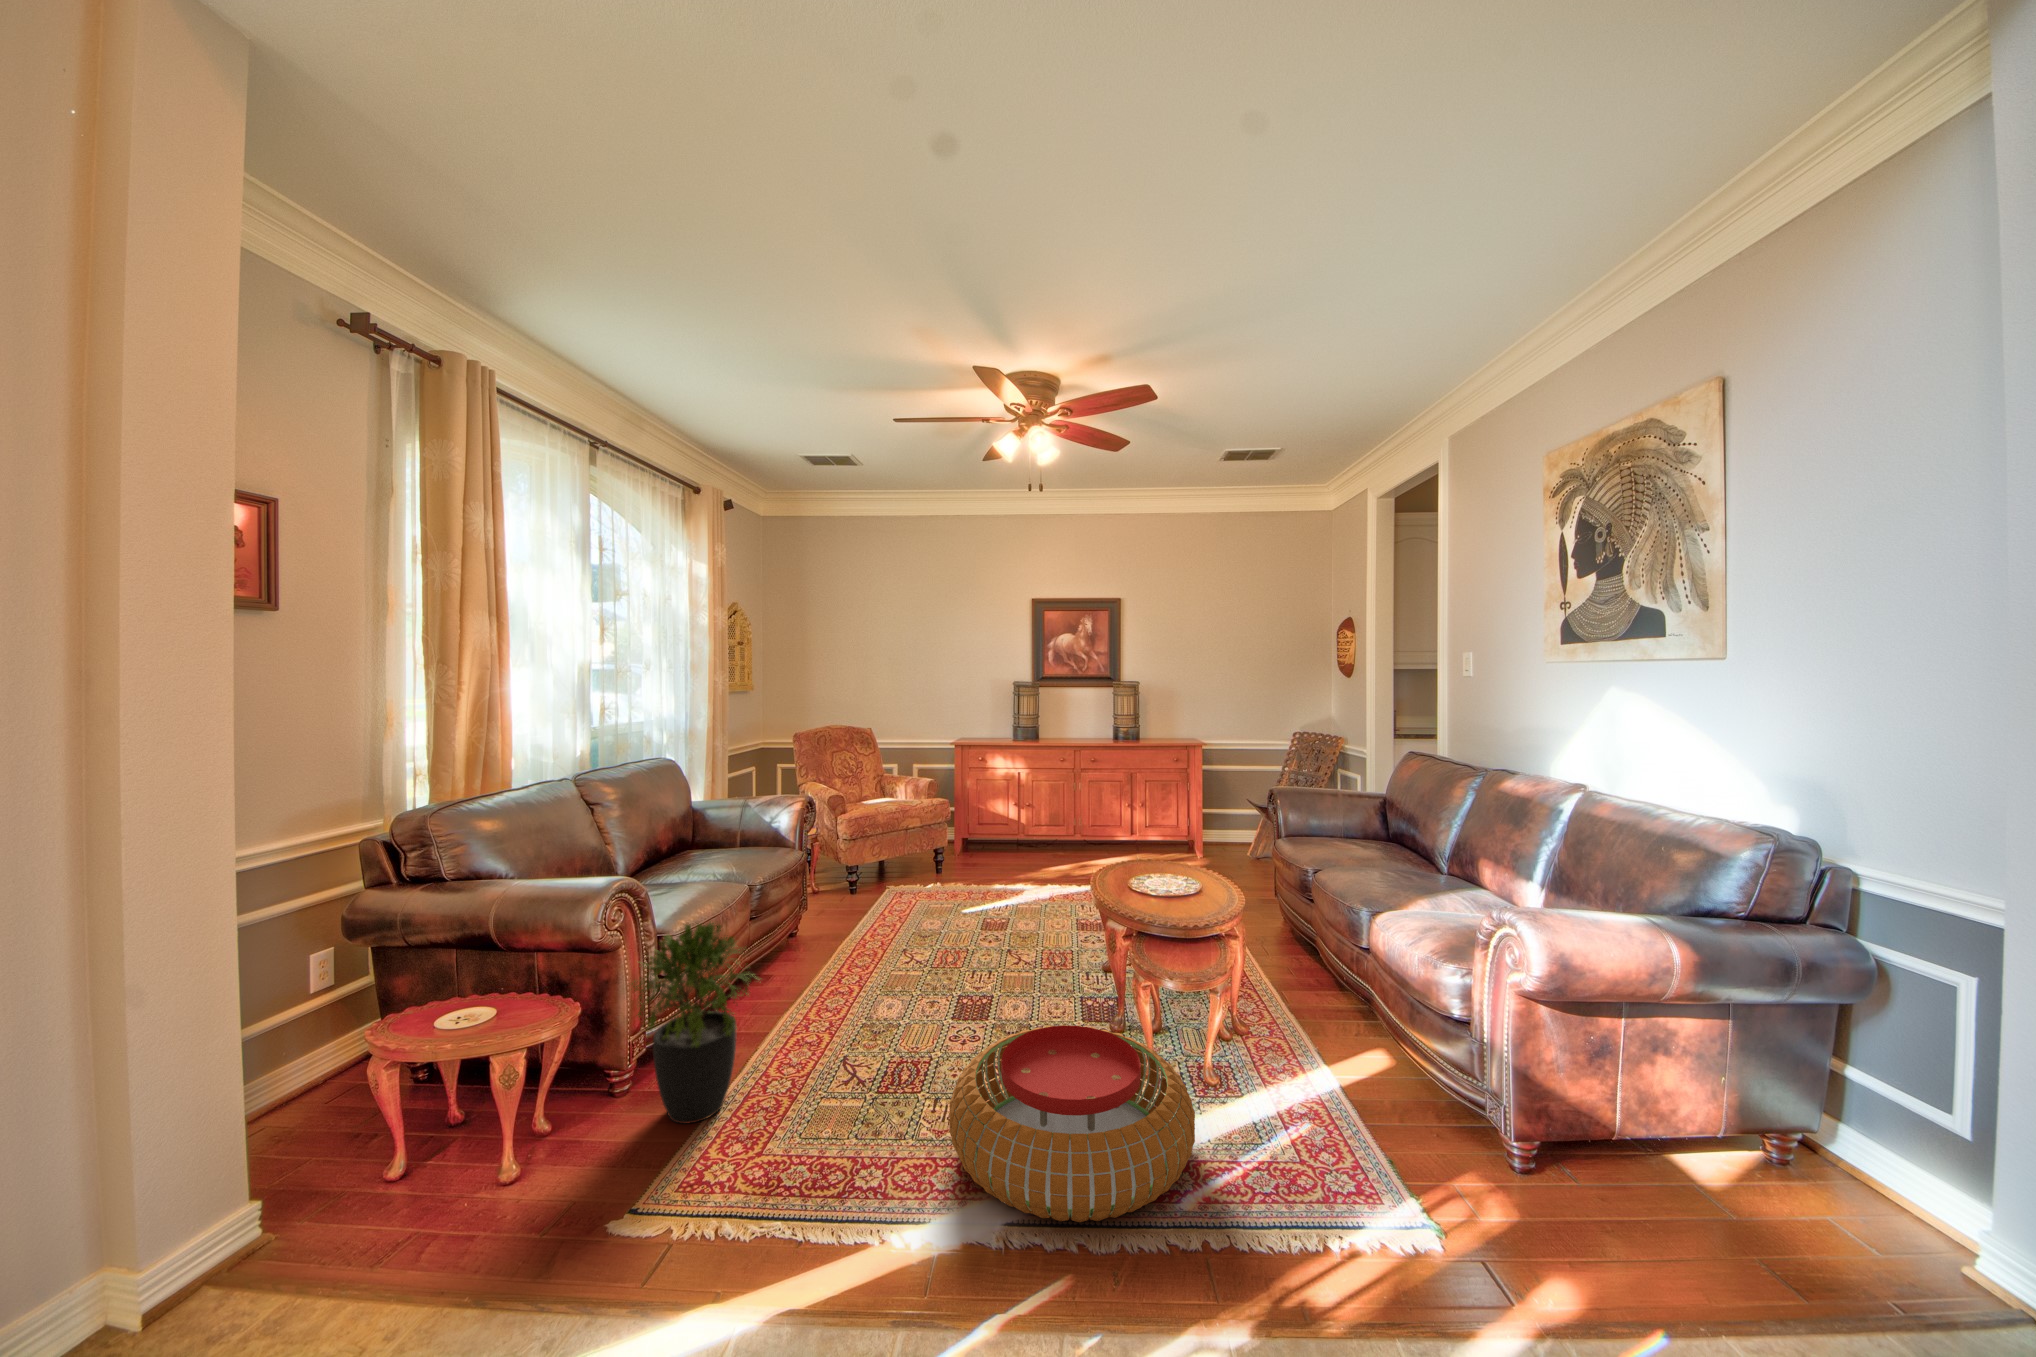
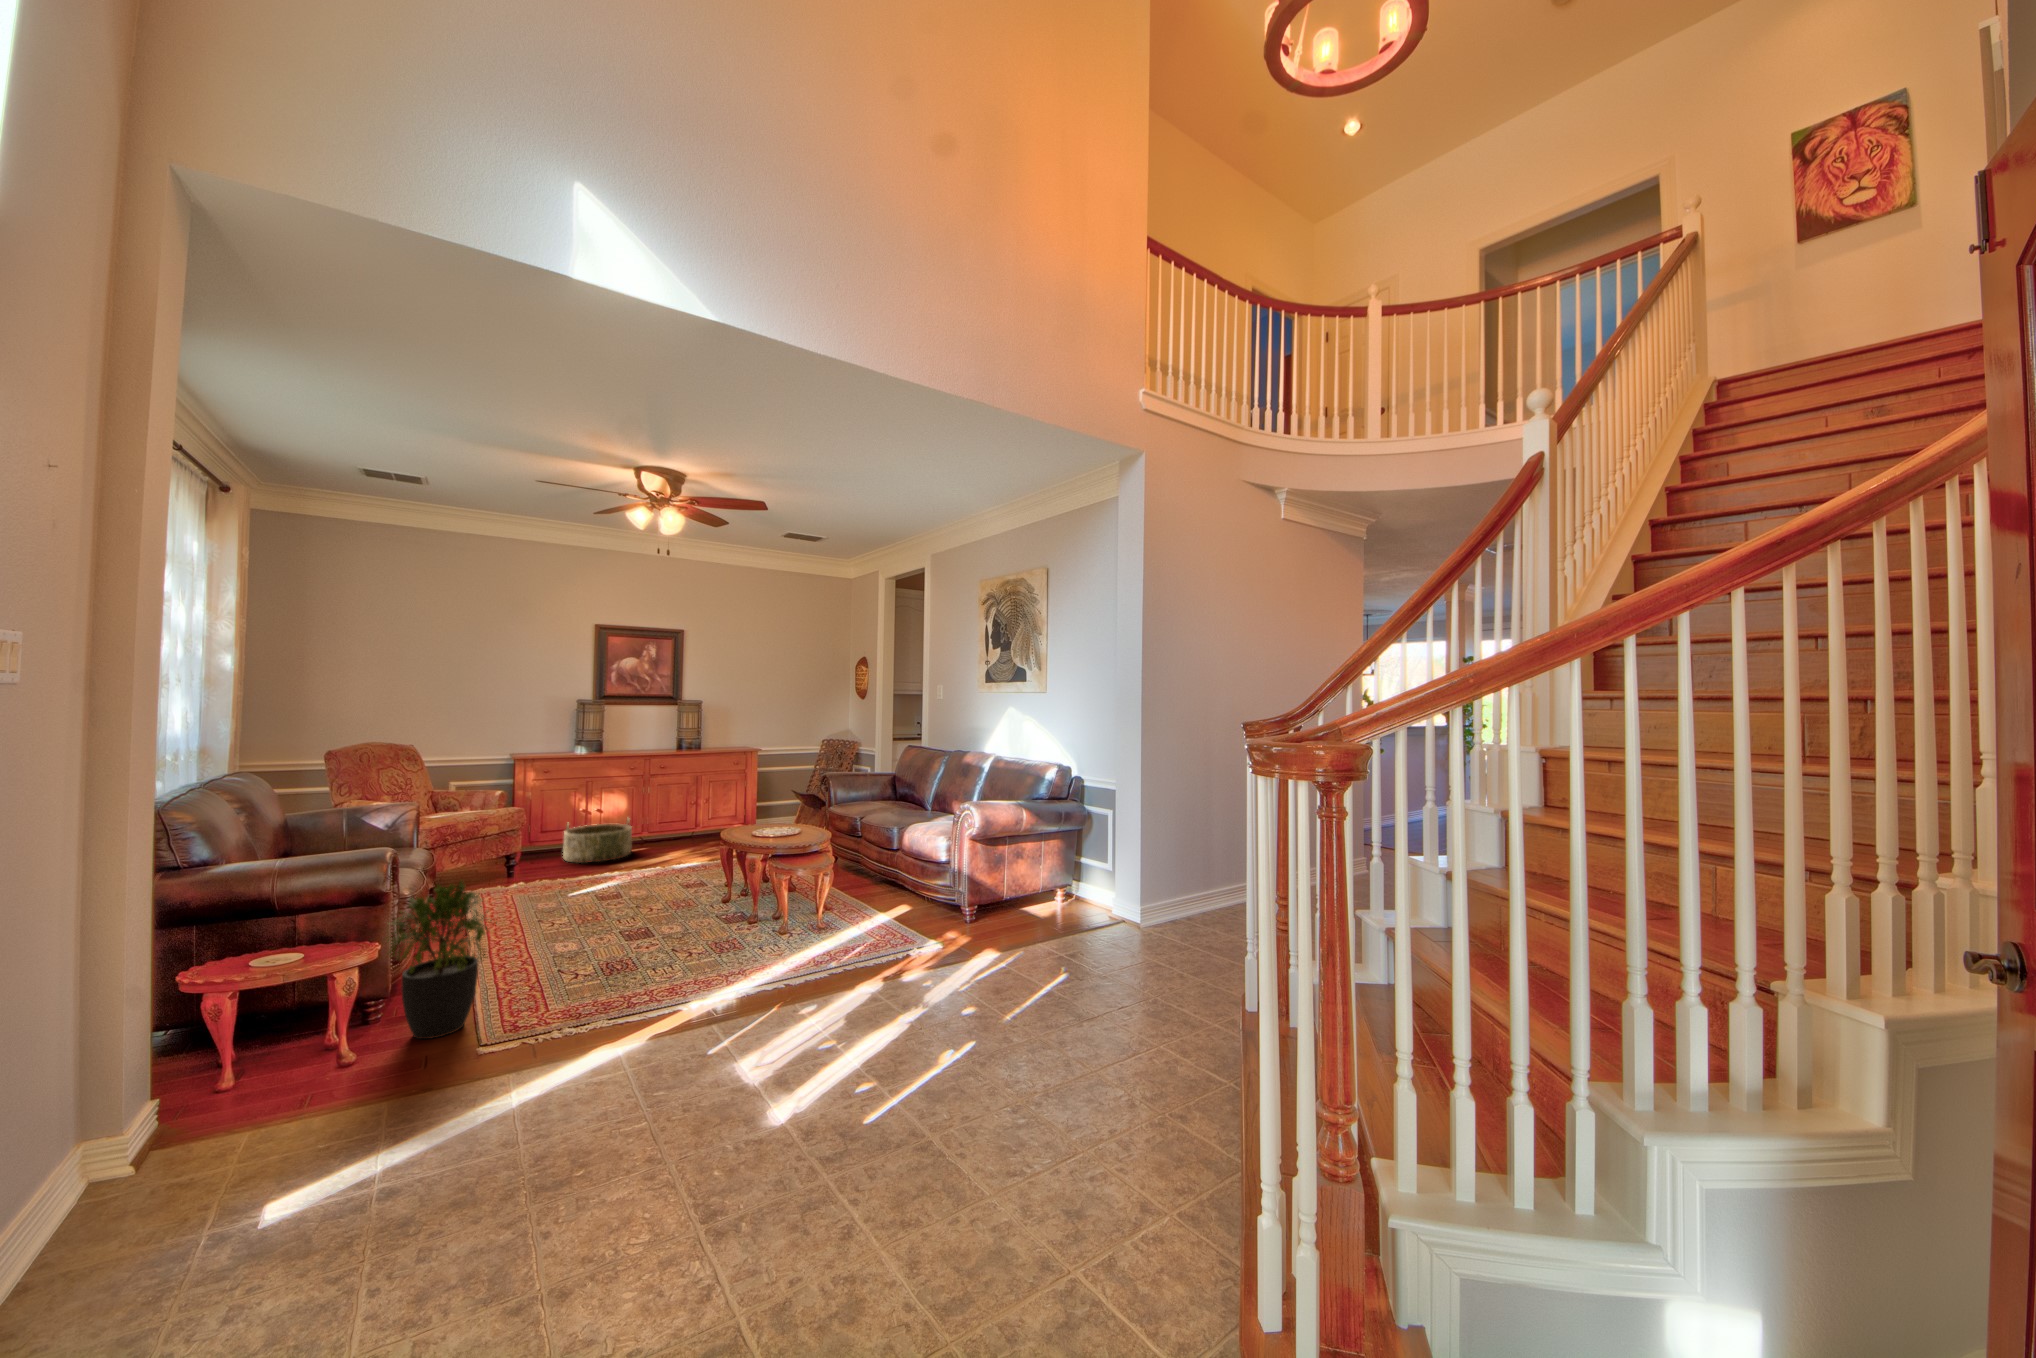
basket: none [992,817,1058,866] -> present [563,818,632,863]
pouf: present [949,1025,1195,1222] -> none [671,909,825,999]

